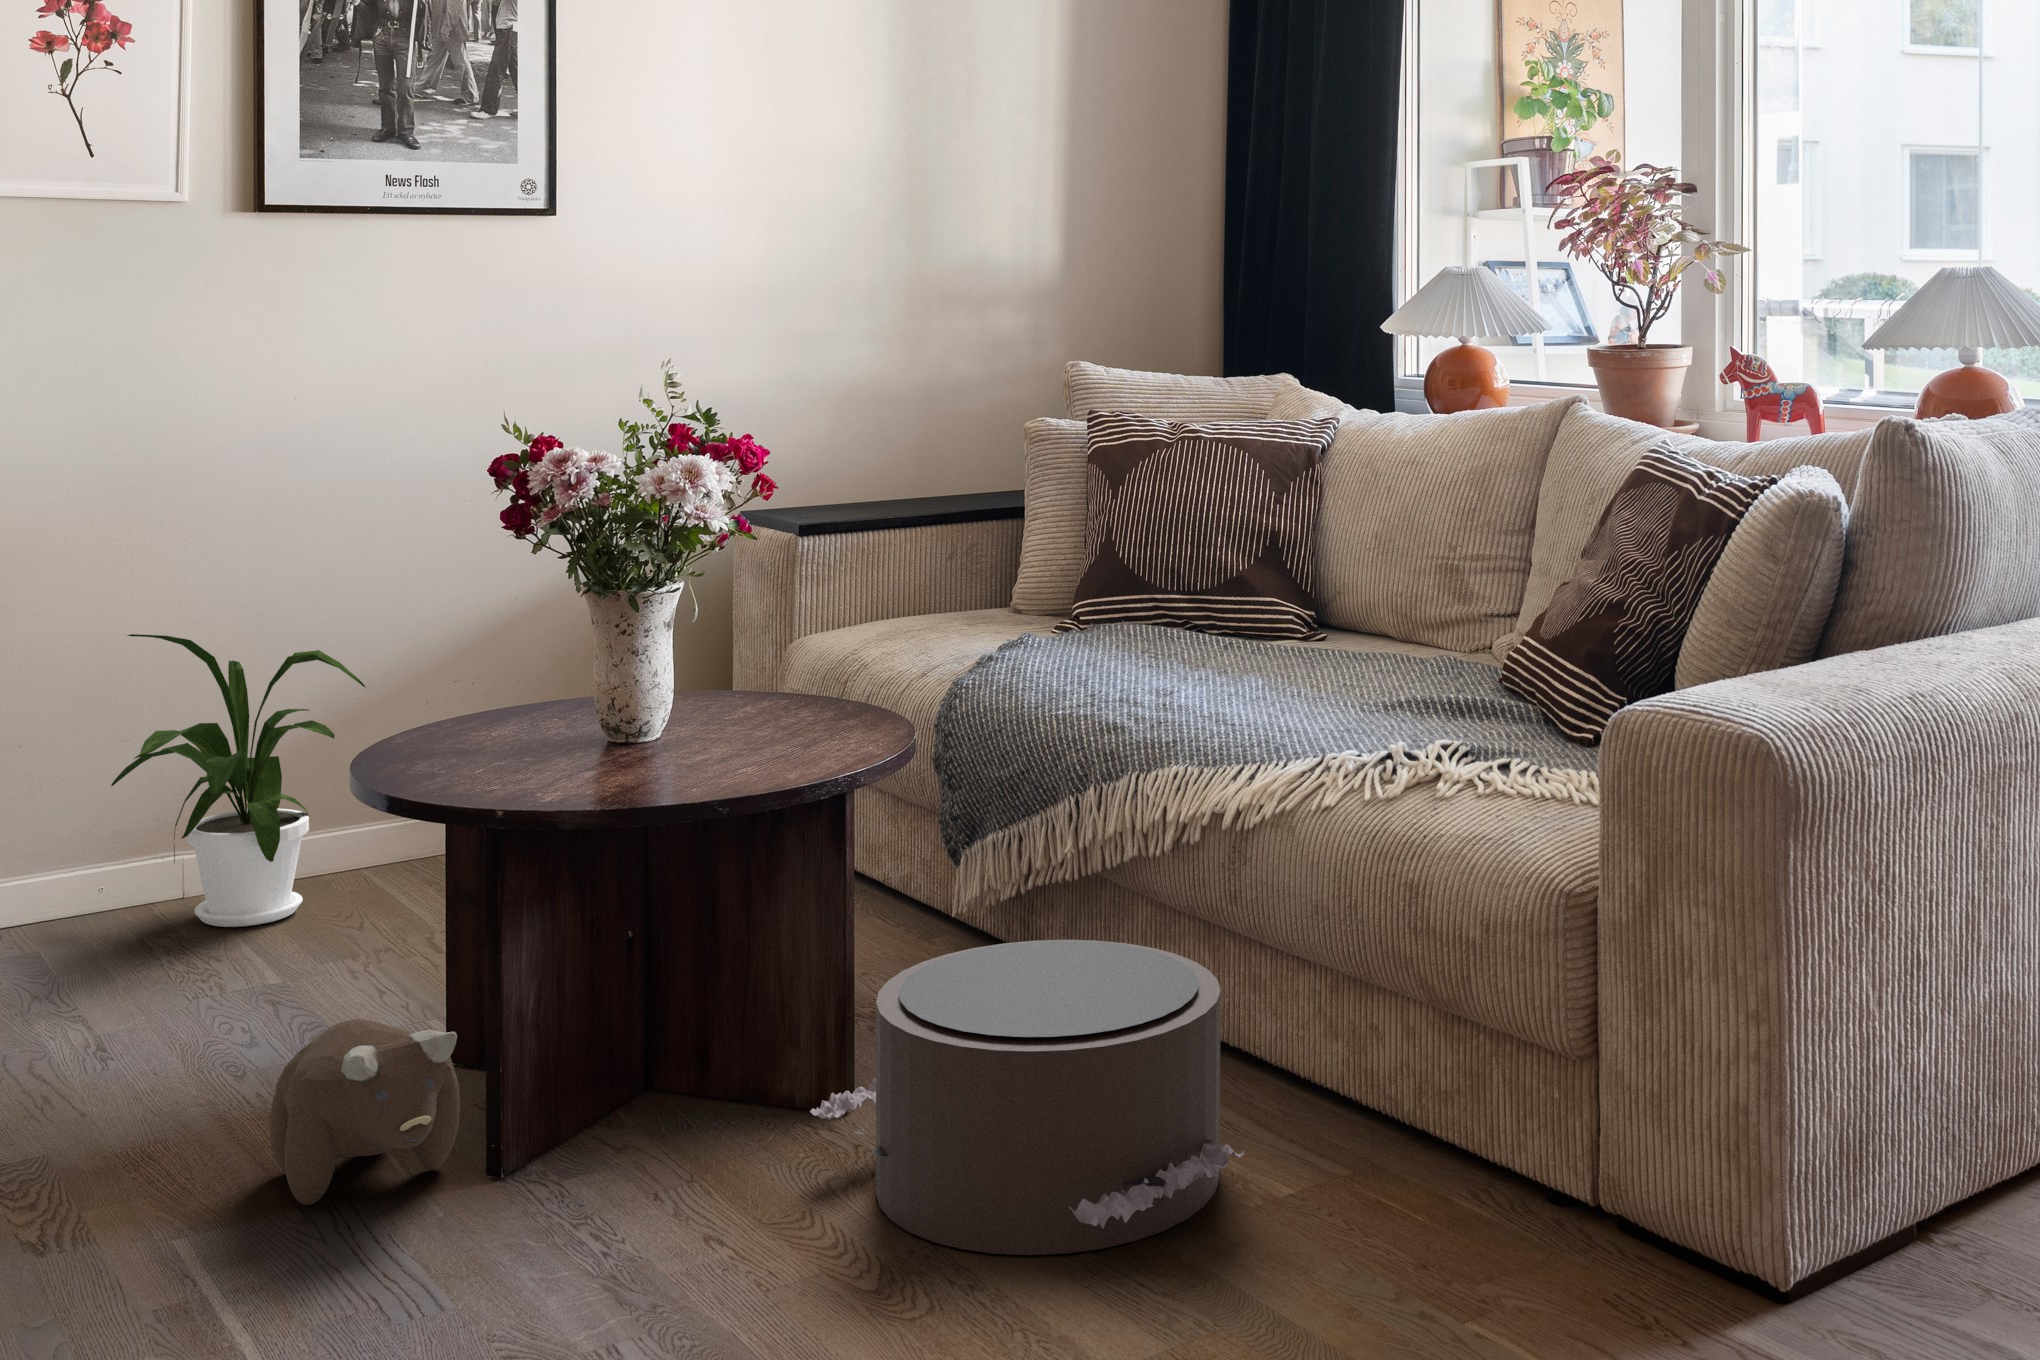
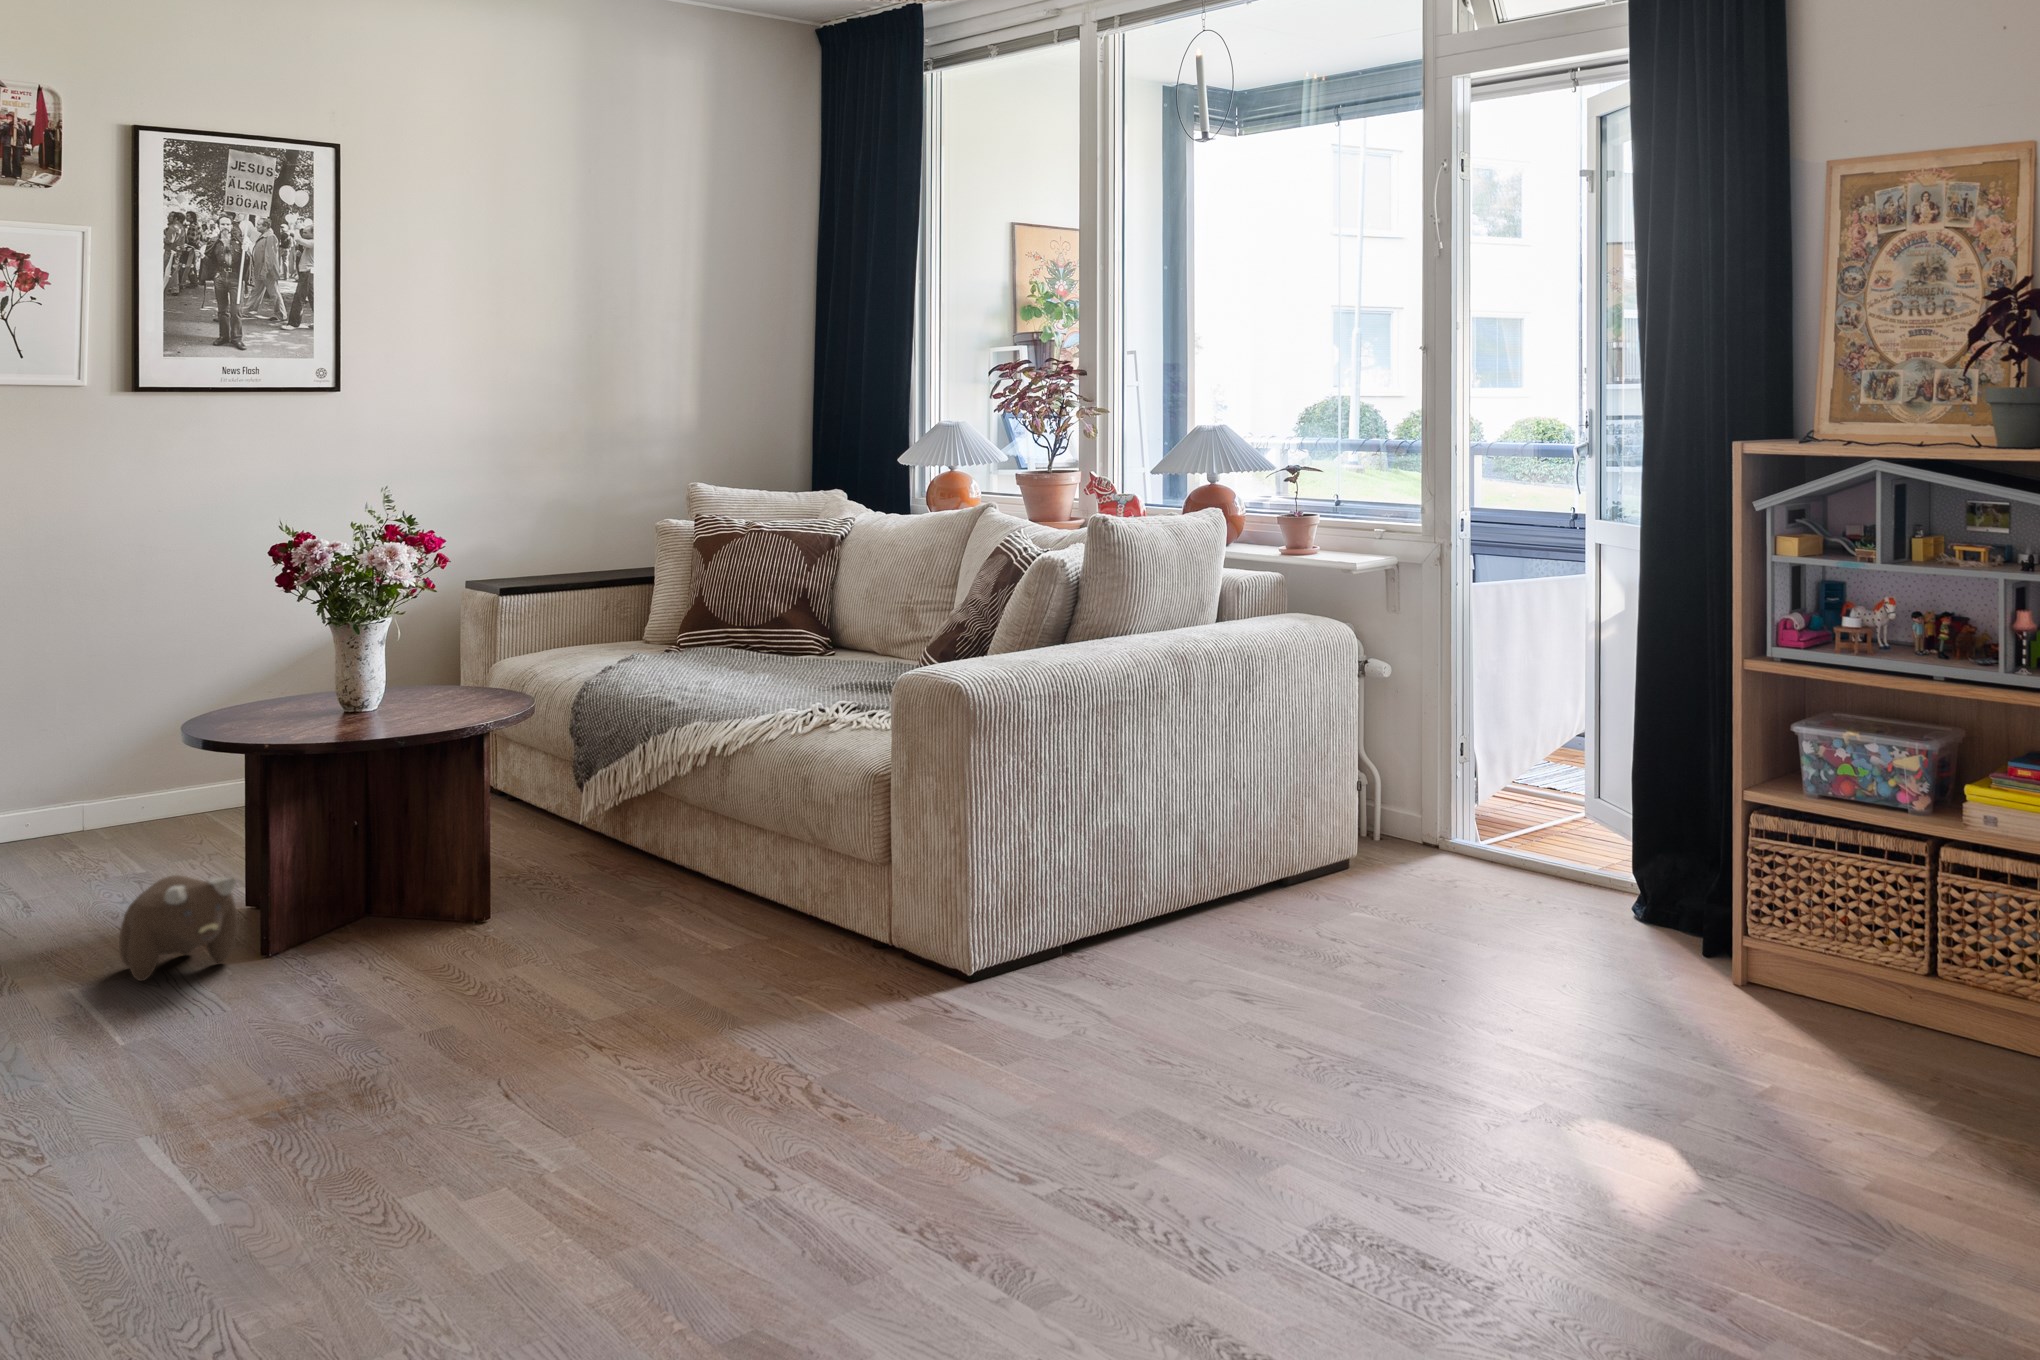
house plant: present [111,634,366,927] -> none [17,663,195,851]
pouf: present [810,940,1245,1255] -> none [450,821,700,986]

